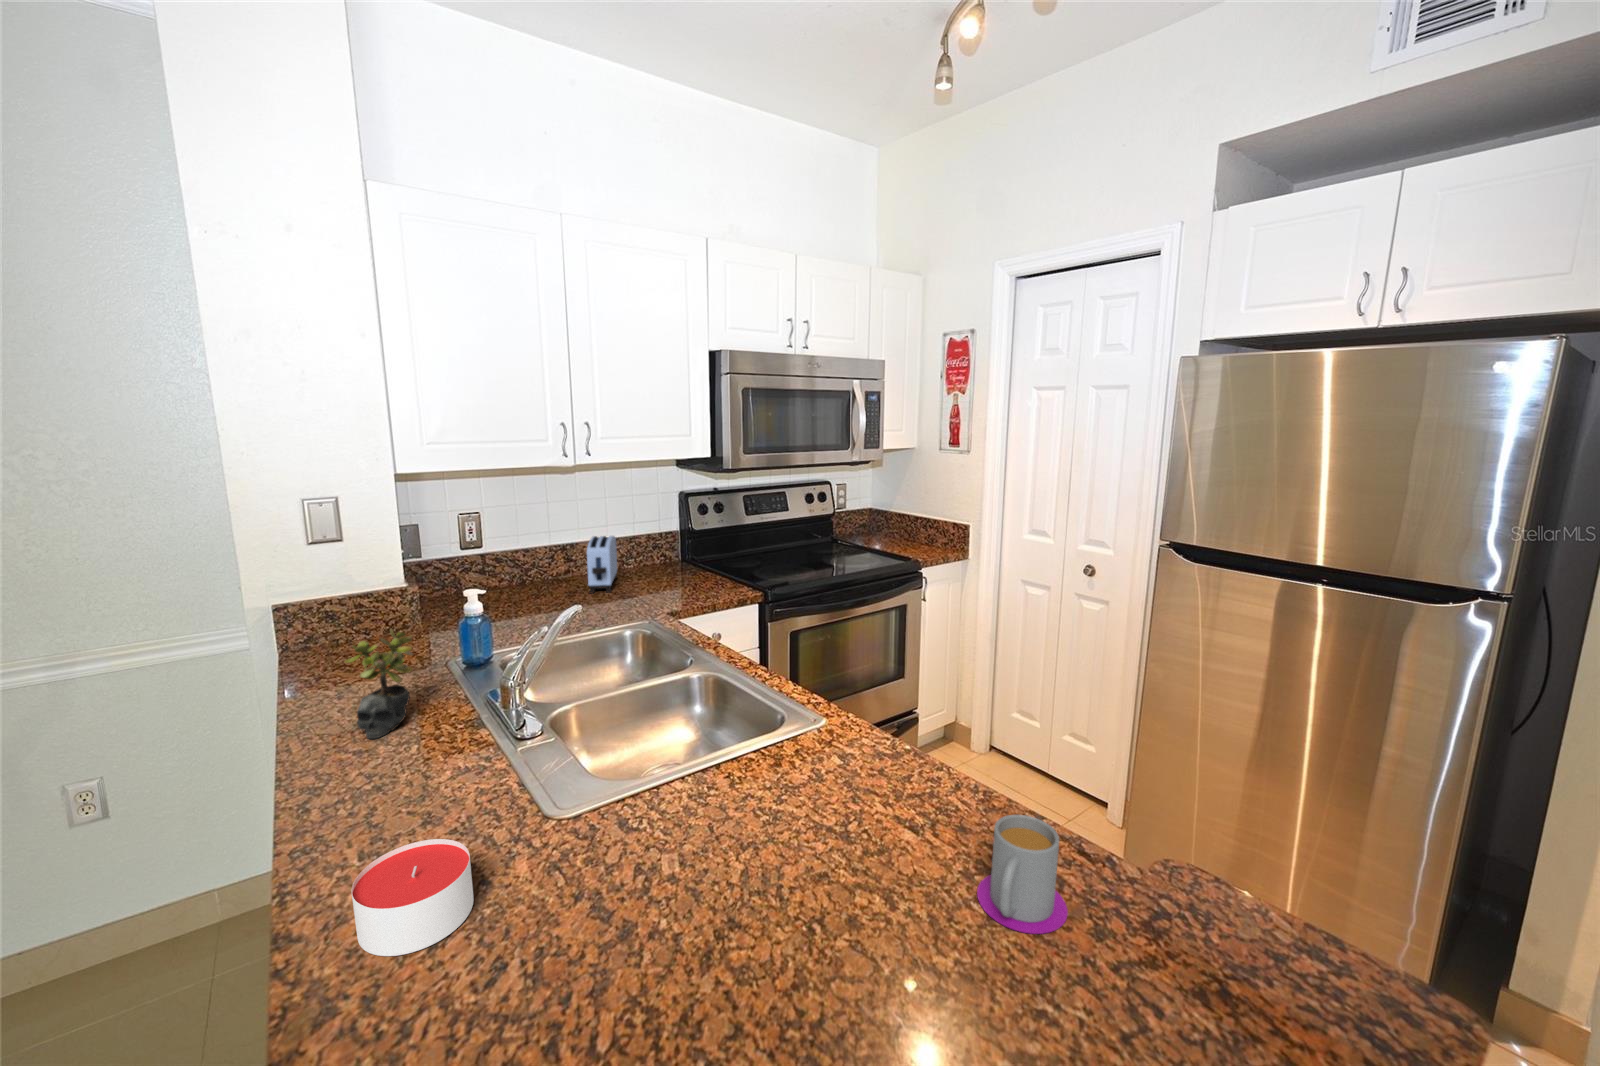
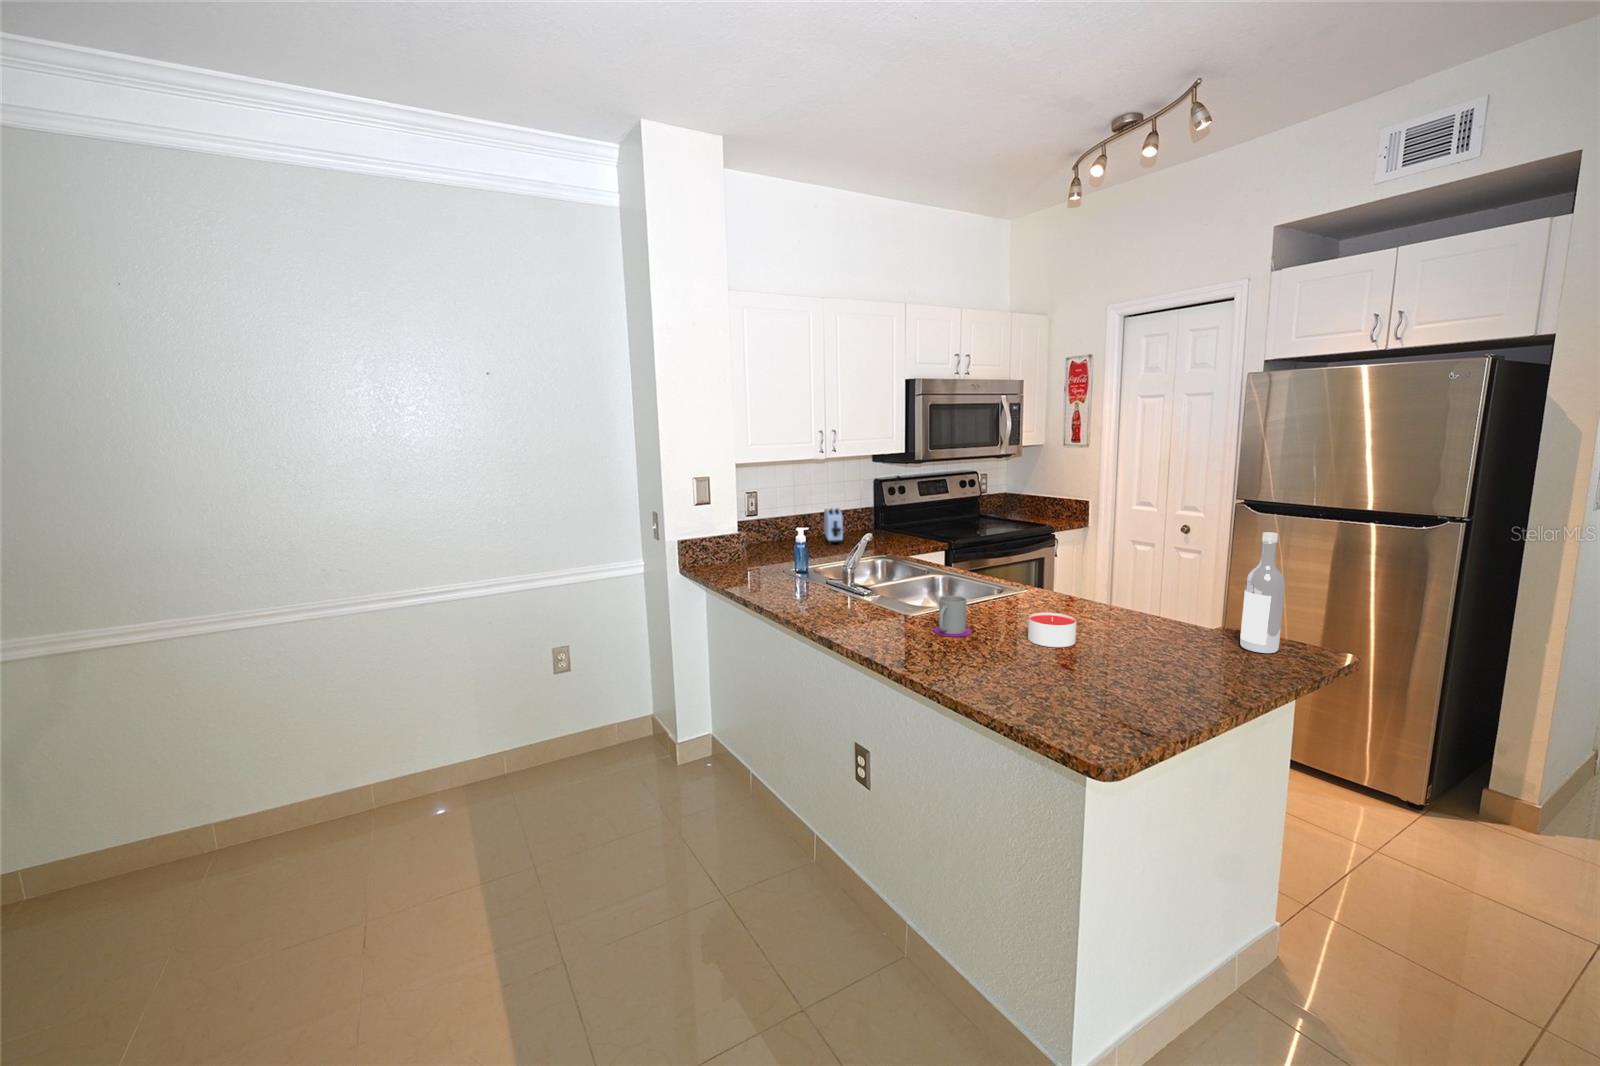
succulent plant: present [344,629,413,739] -> none [770,541,805,596]
wine bottle: none [1211,706,1325,998] -> present [1240,532,1285,653]
mug: present [977,815,1068,934] -> present [934,596,972,637]
candle: present [352,839,474,956] -> present [1028,613,1076,647]

